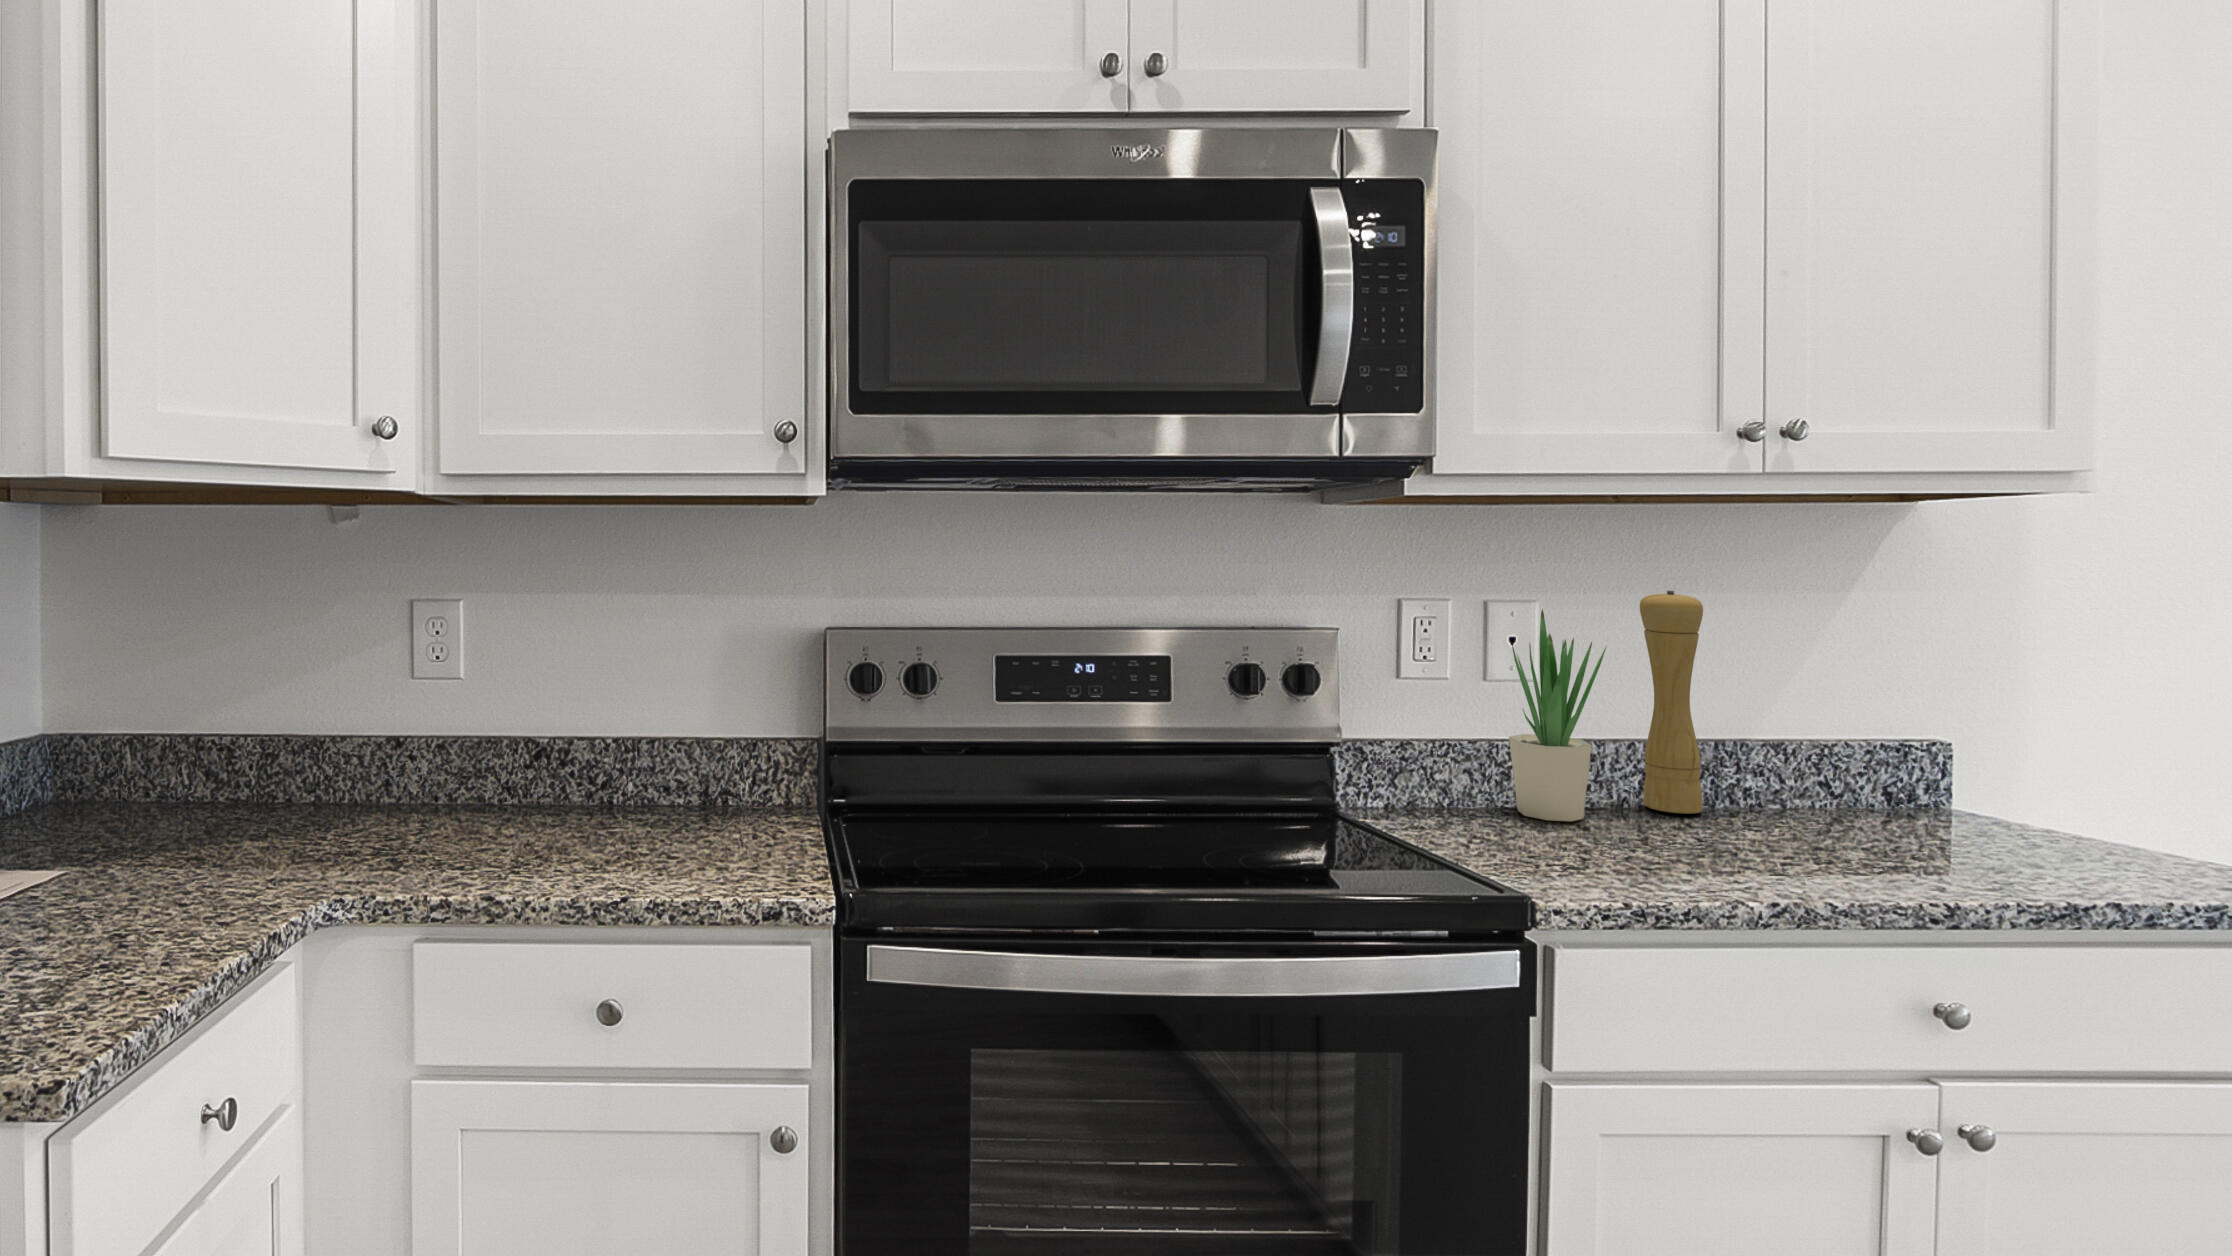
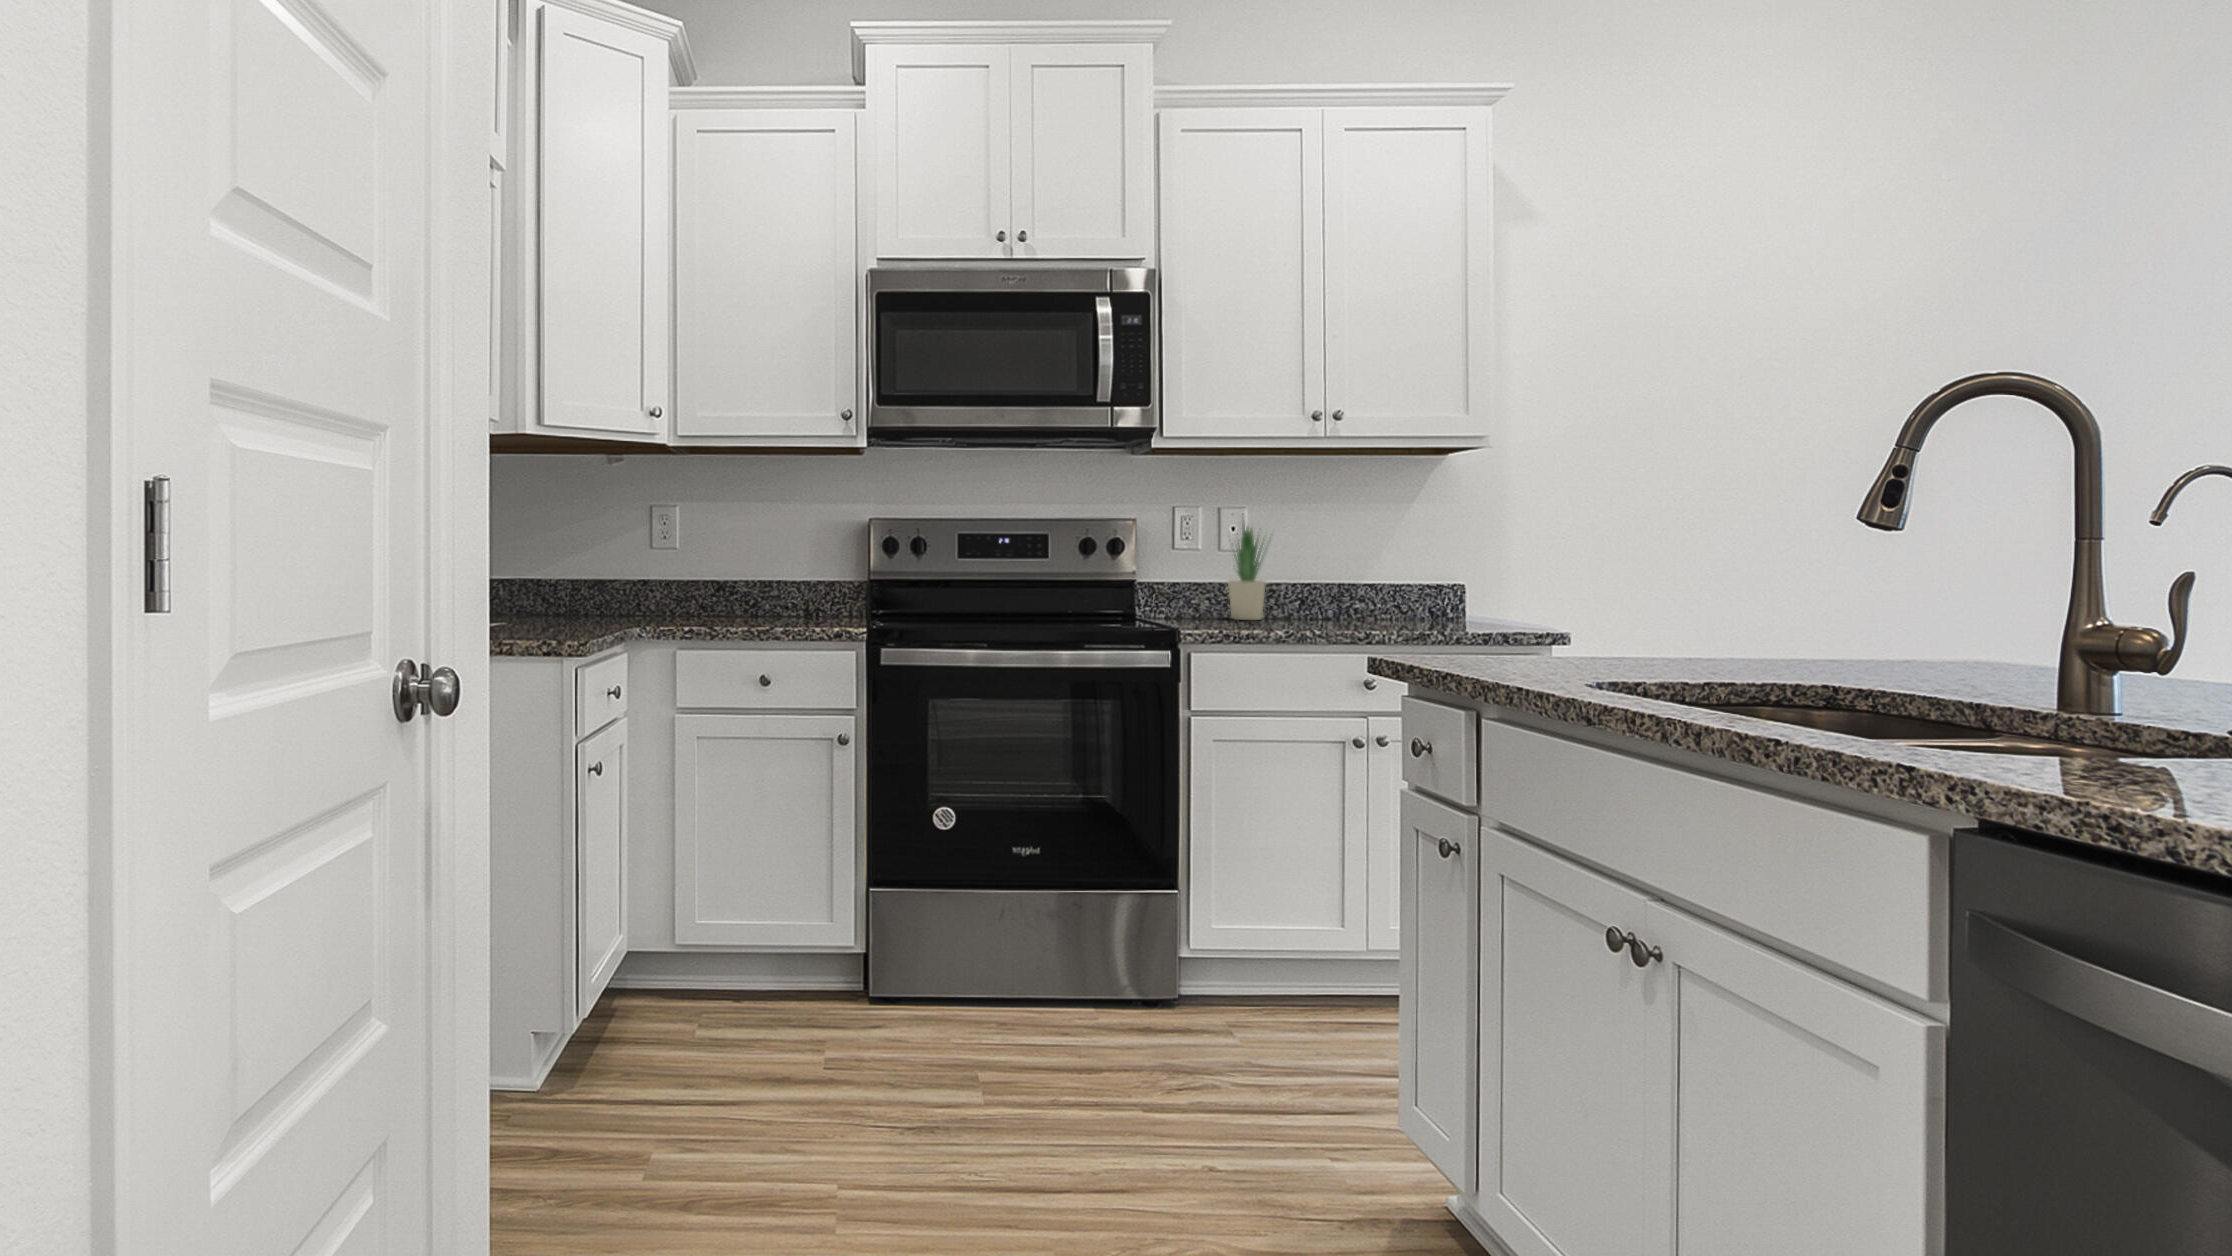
pepper mill: present [1640,591,1703,814] -> none [1299,504,1329,619]

